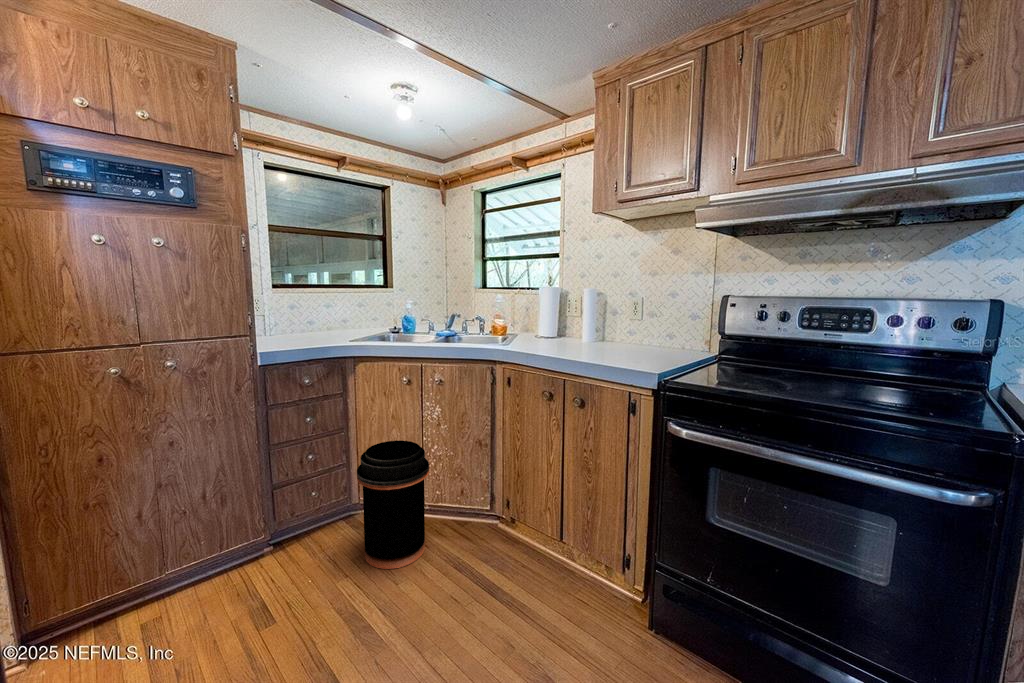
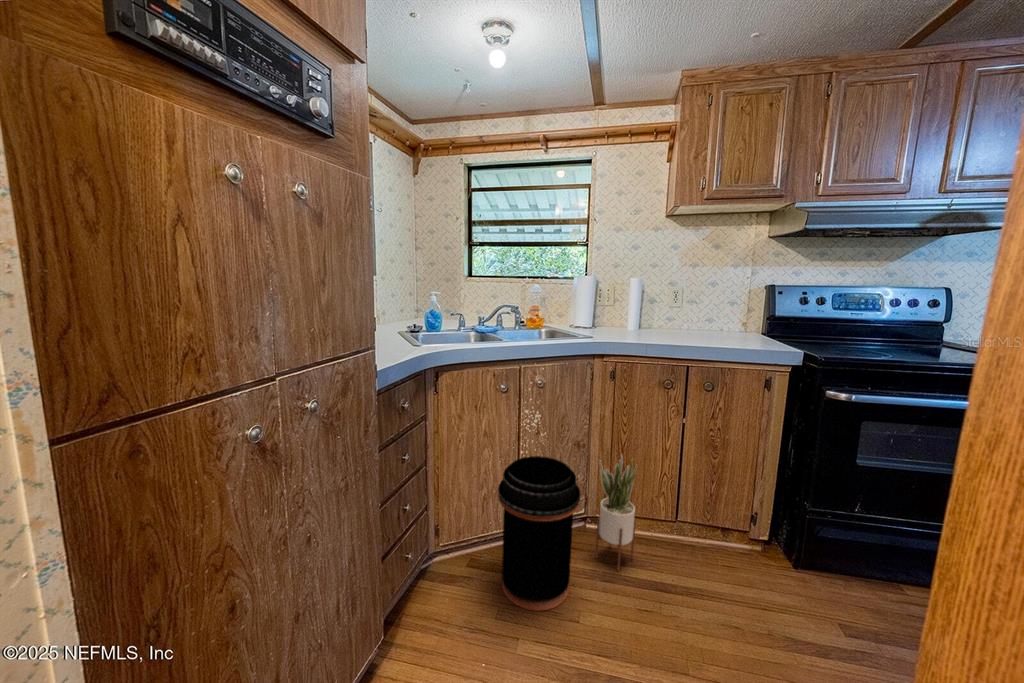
potted plant: none [452,452,500,565] -> present [595,455,637,571]

